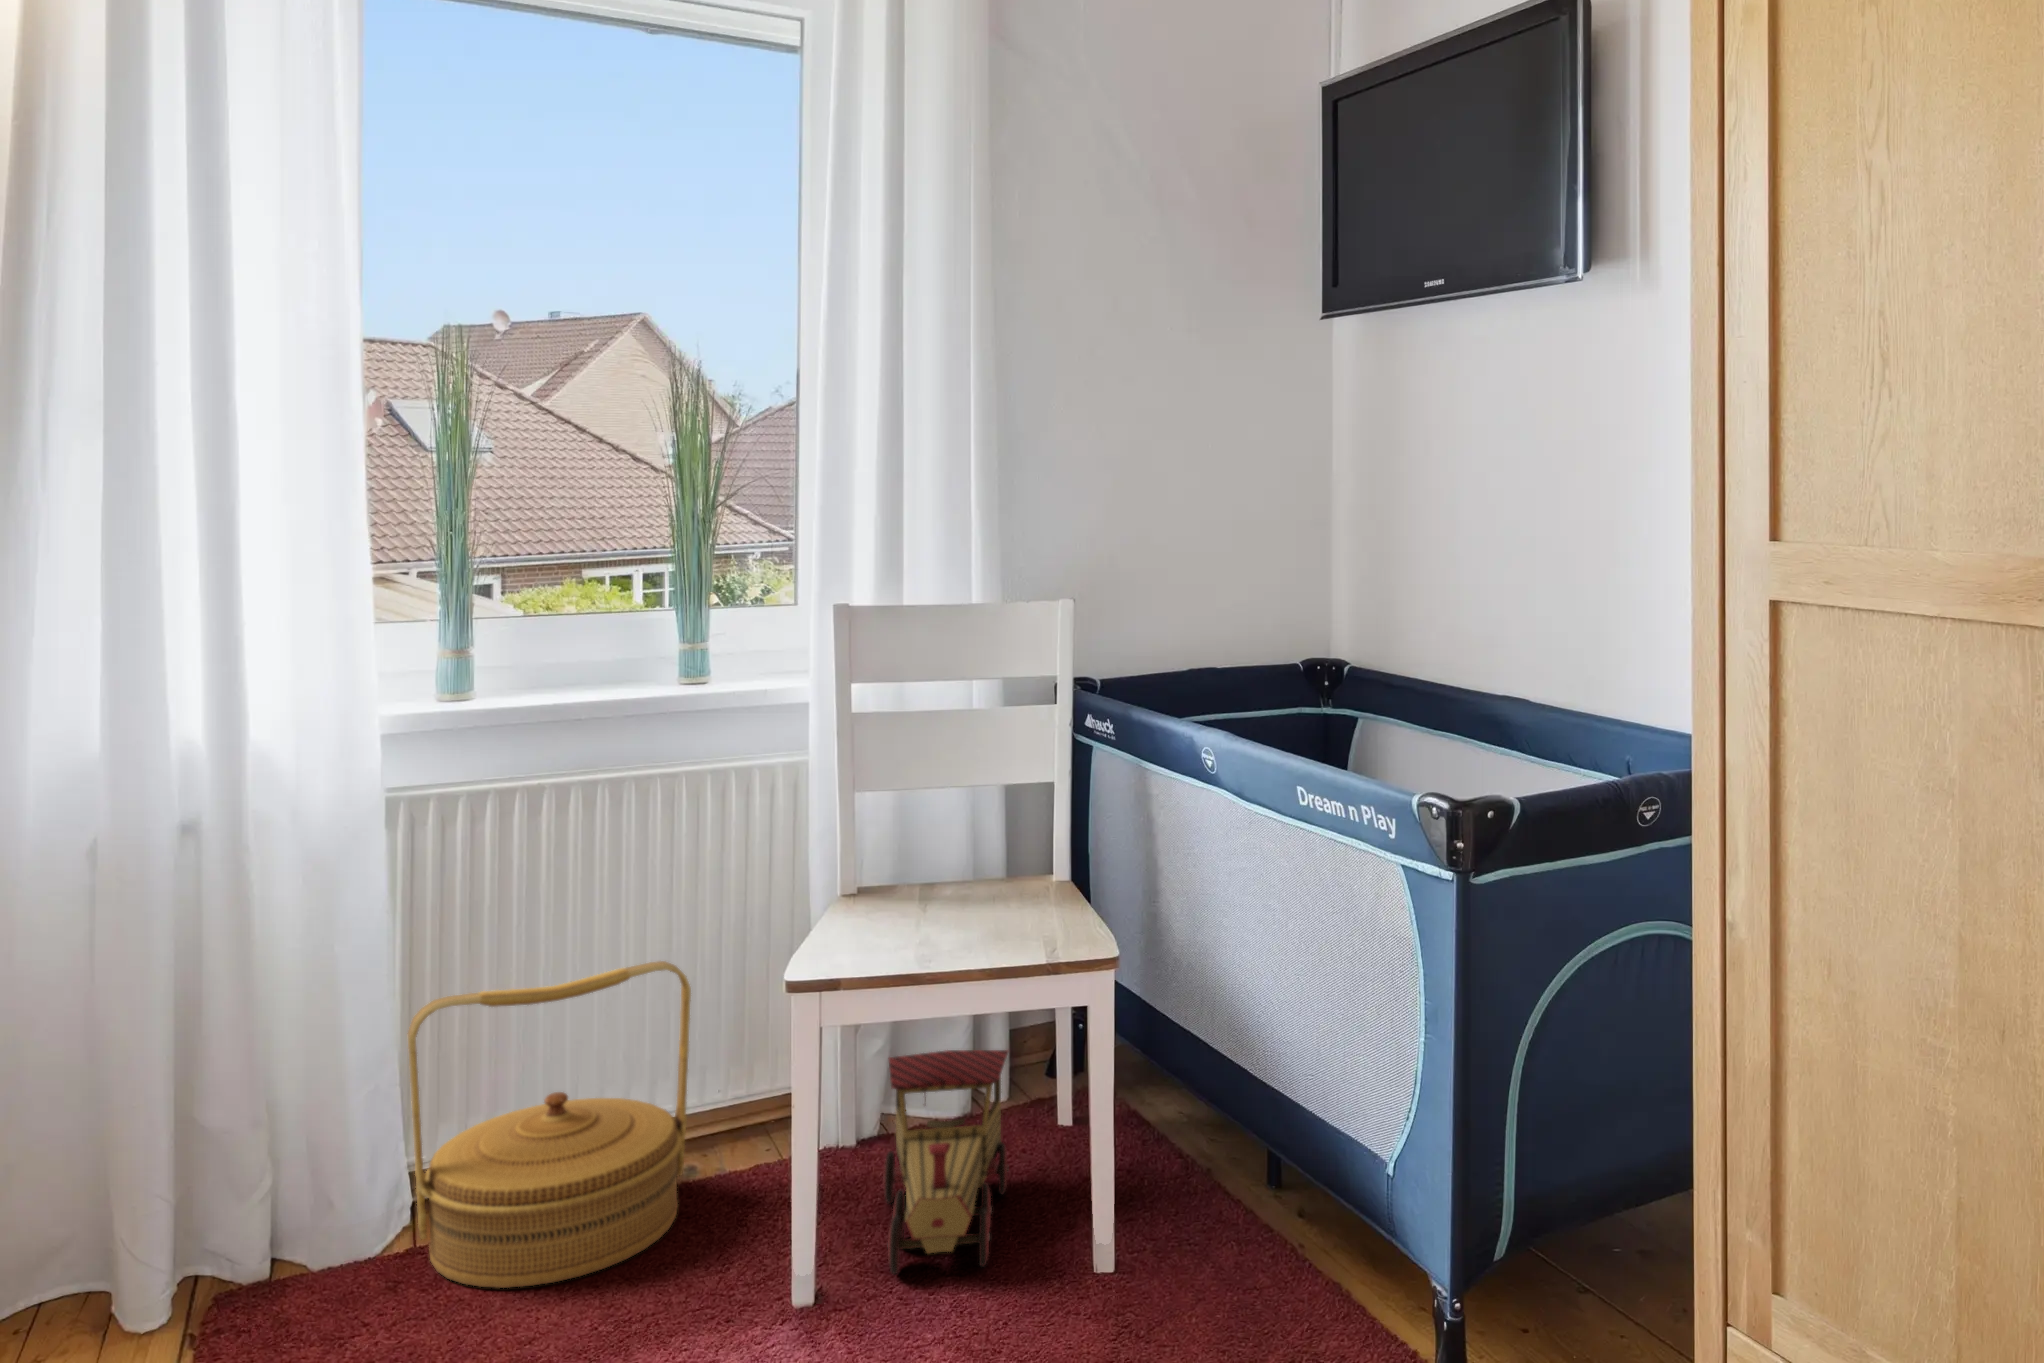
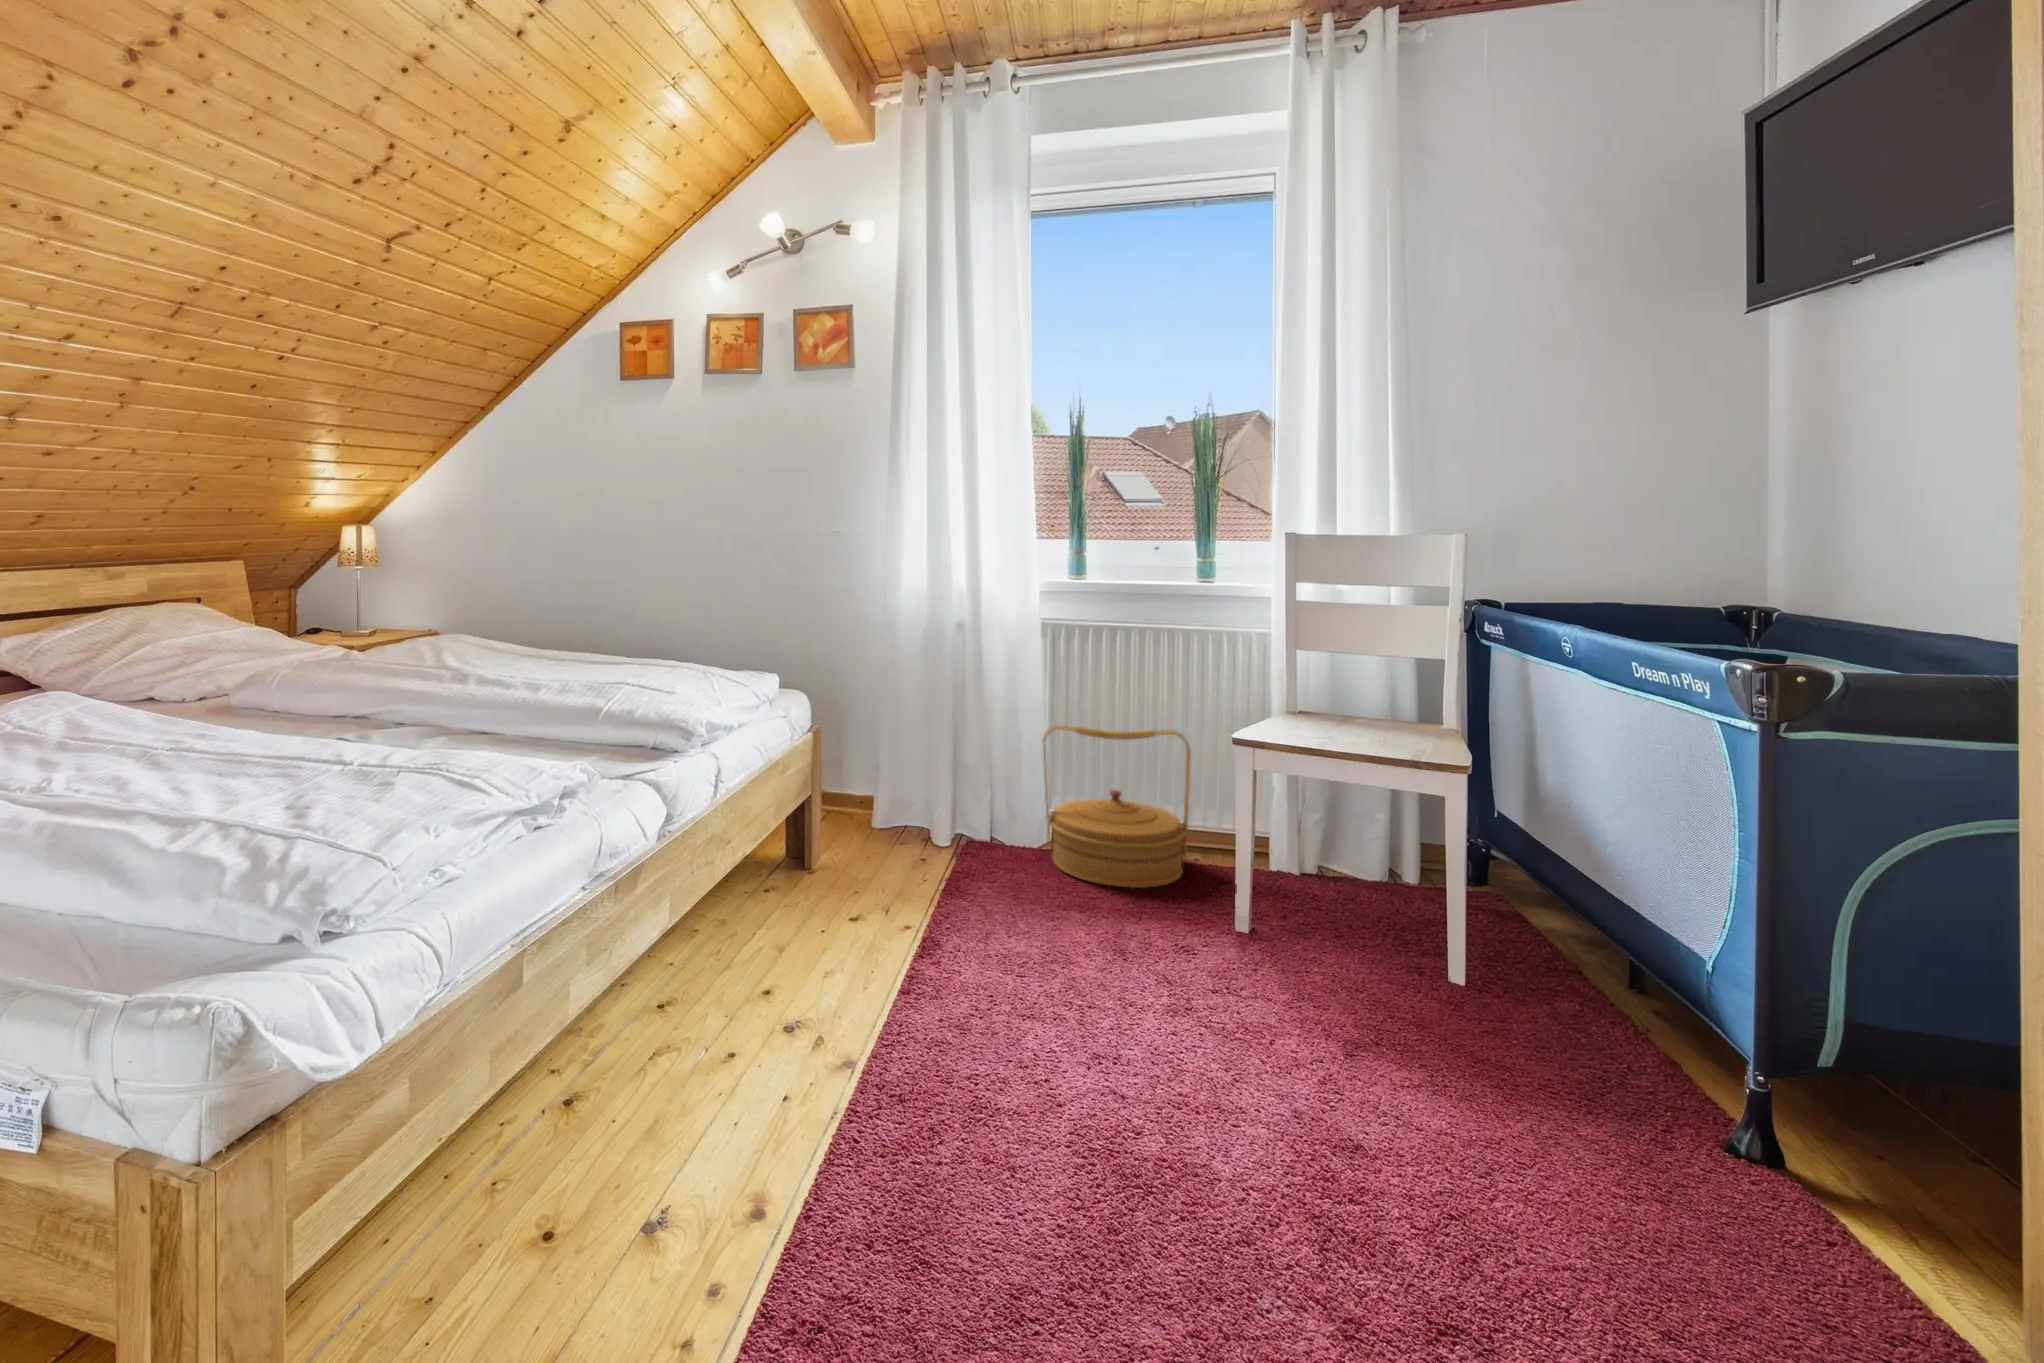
toy train: present [883,1050,1008,1274] -> none [1300,818,1406,957]

